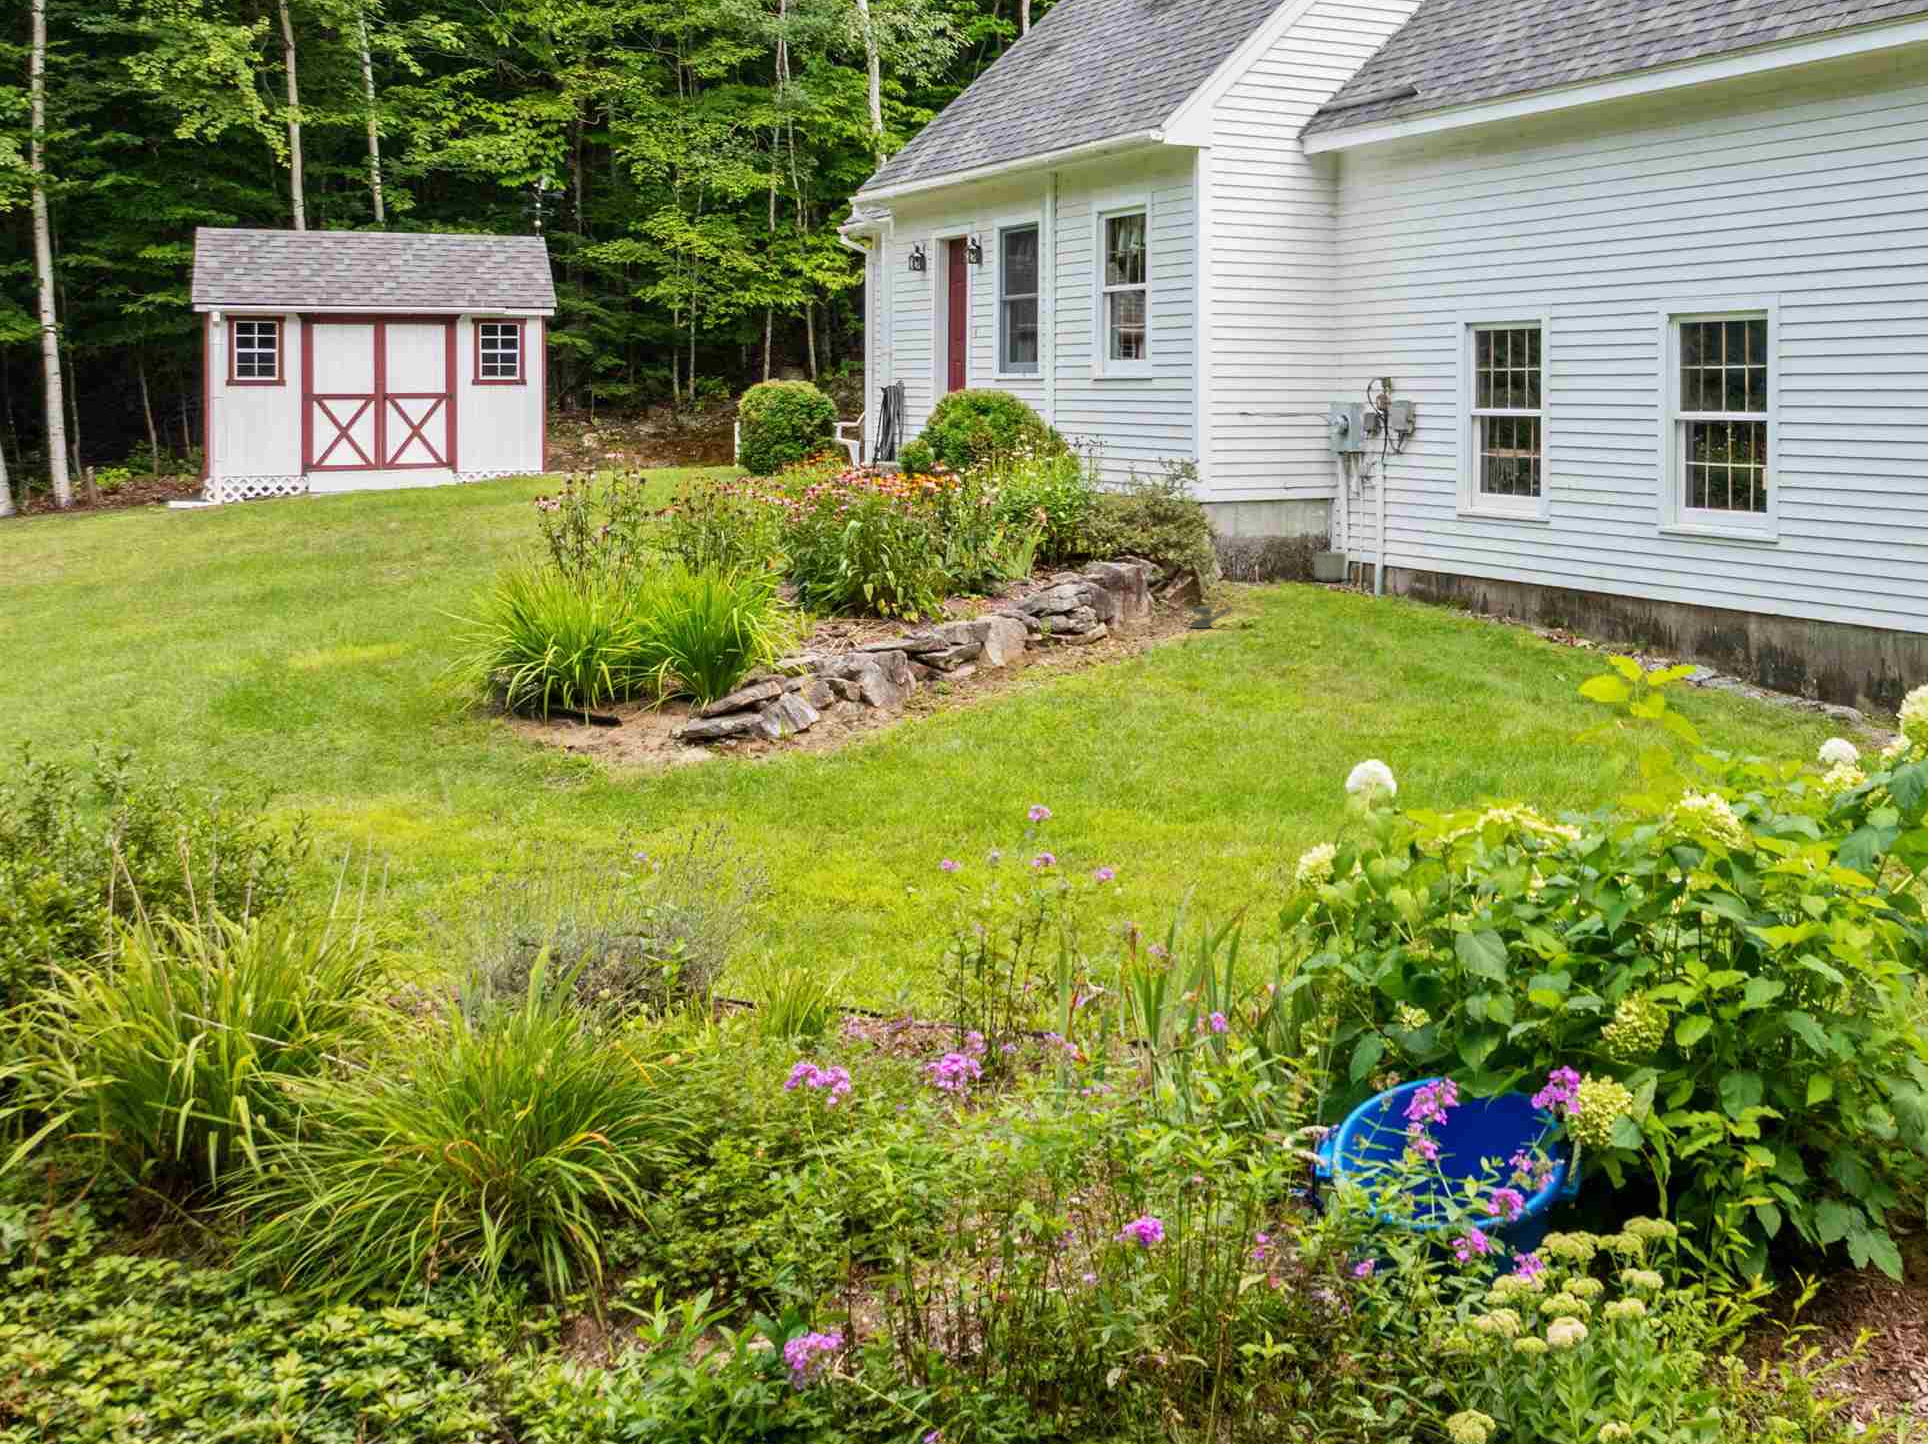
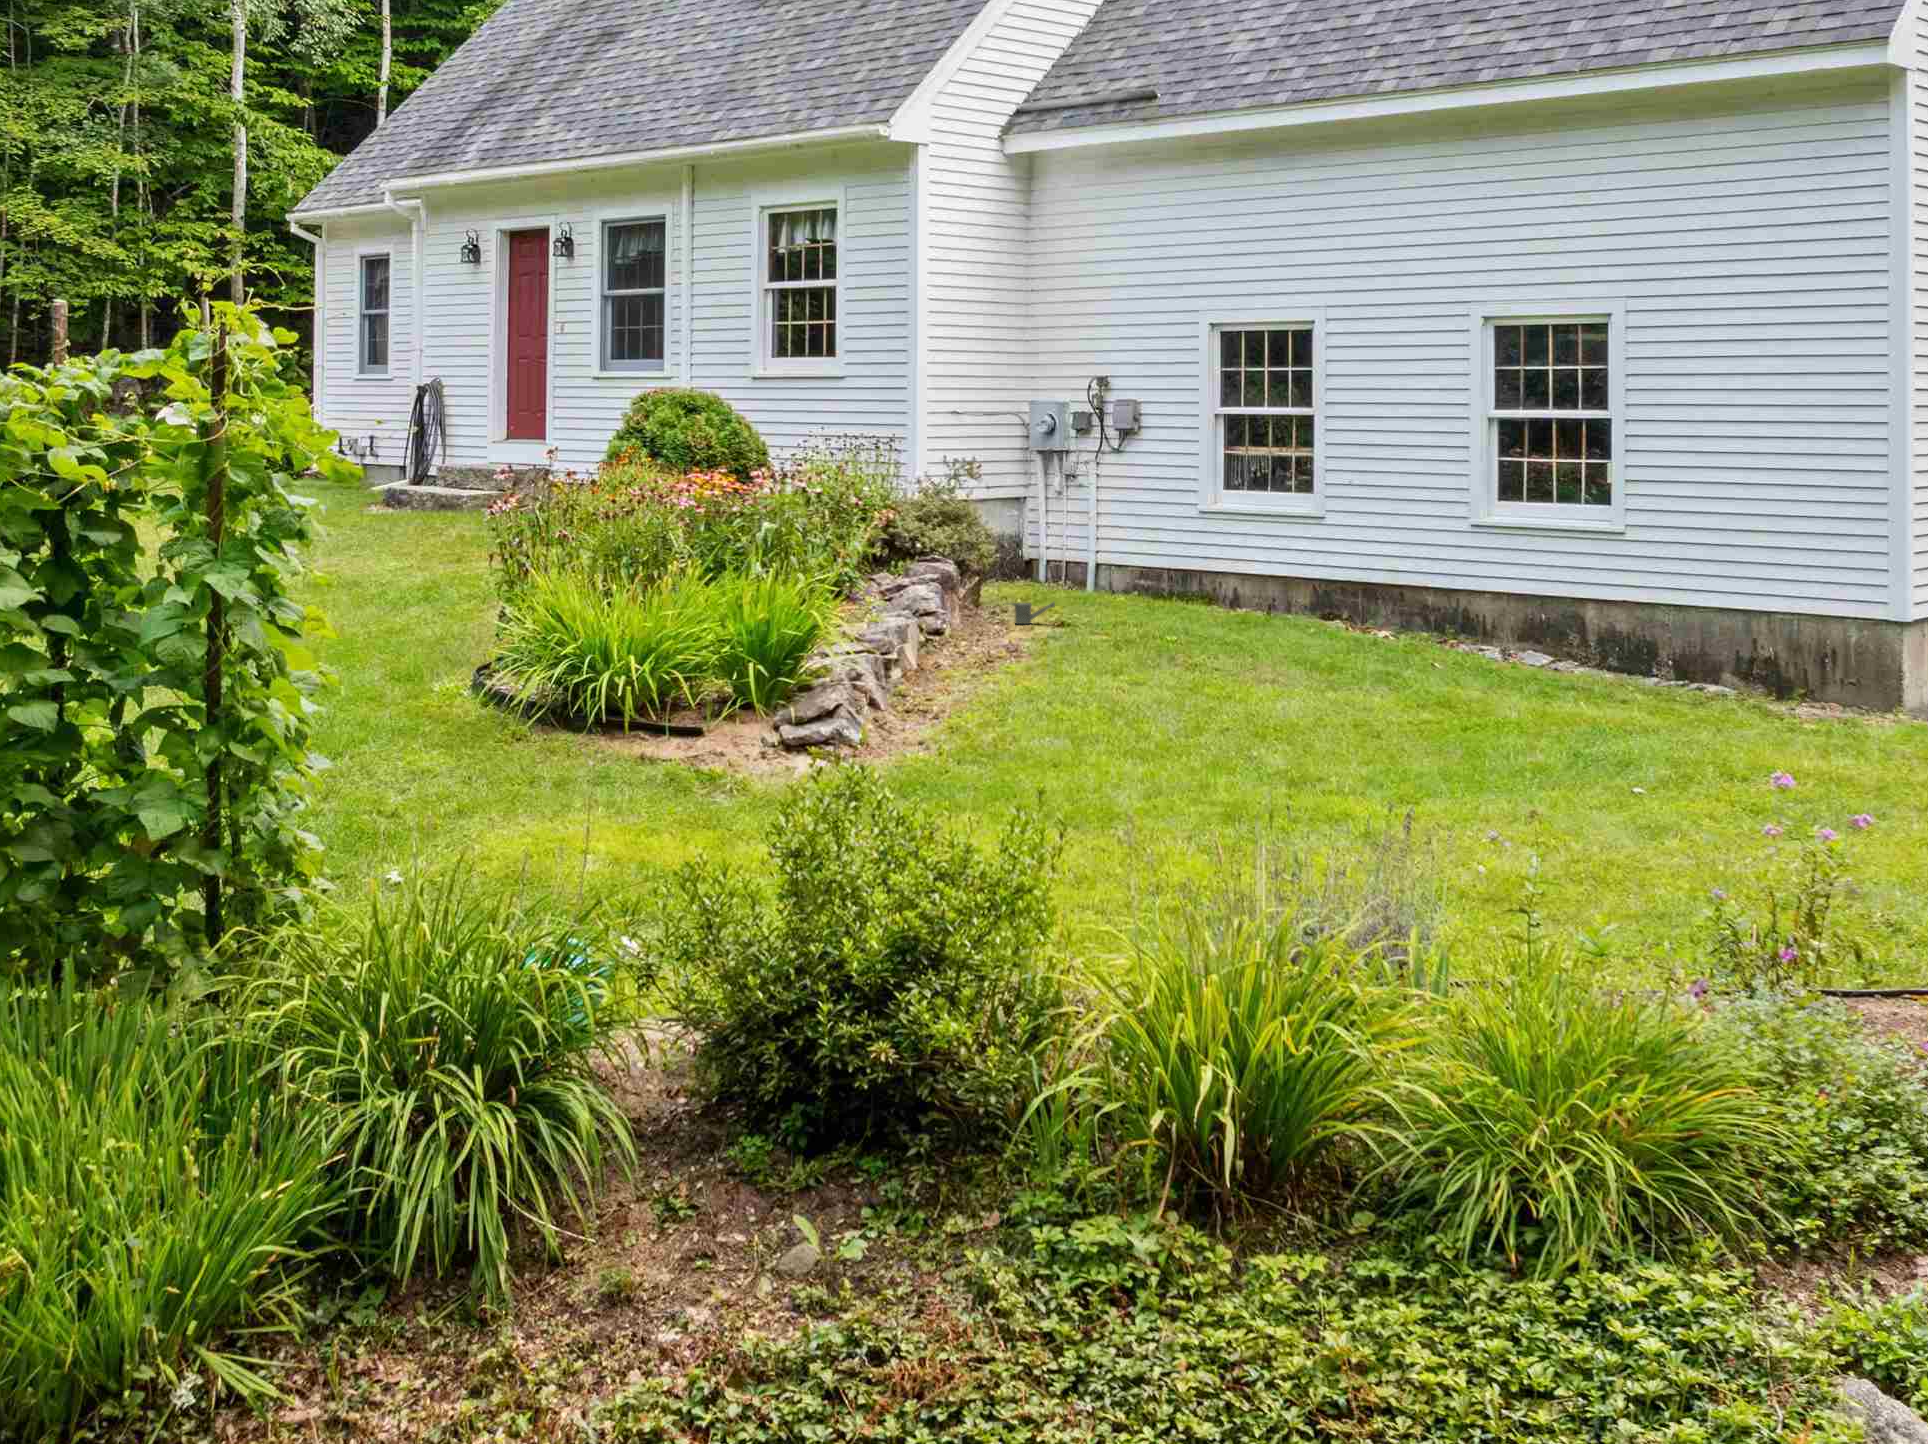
planter: present [1313,552,1346,582] -> none [1025,553,1058,582]

